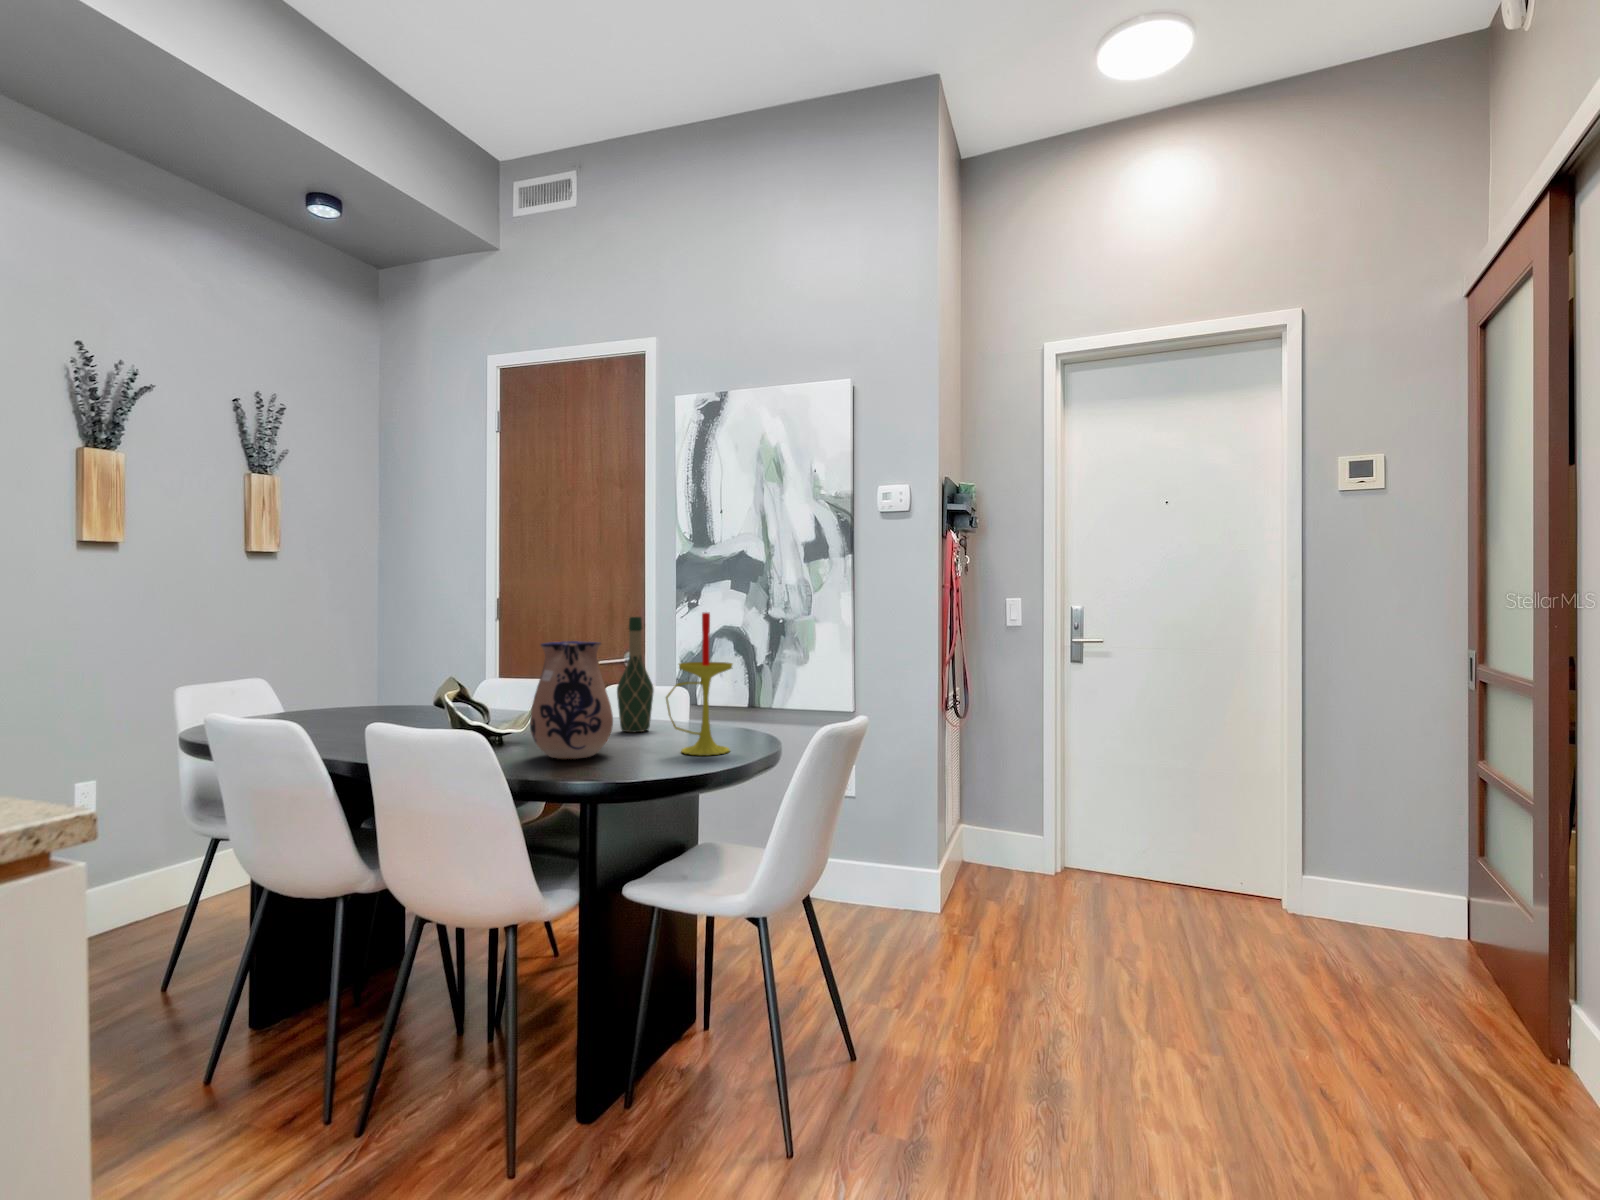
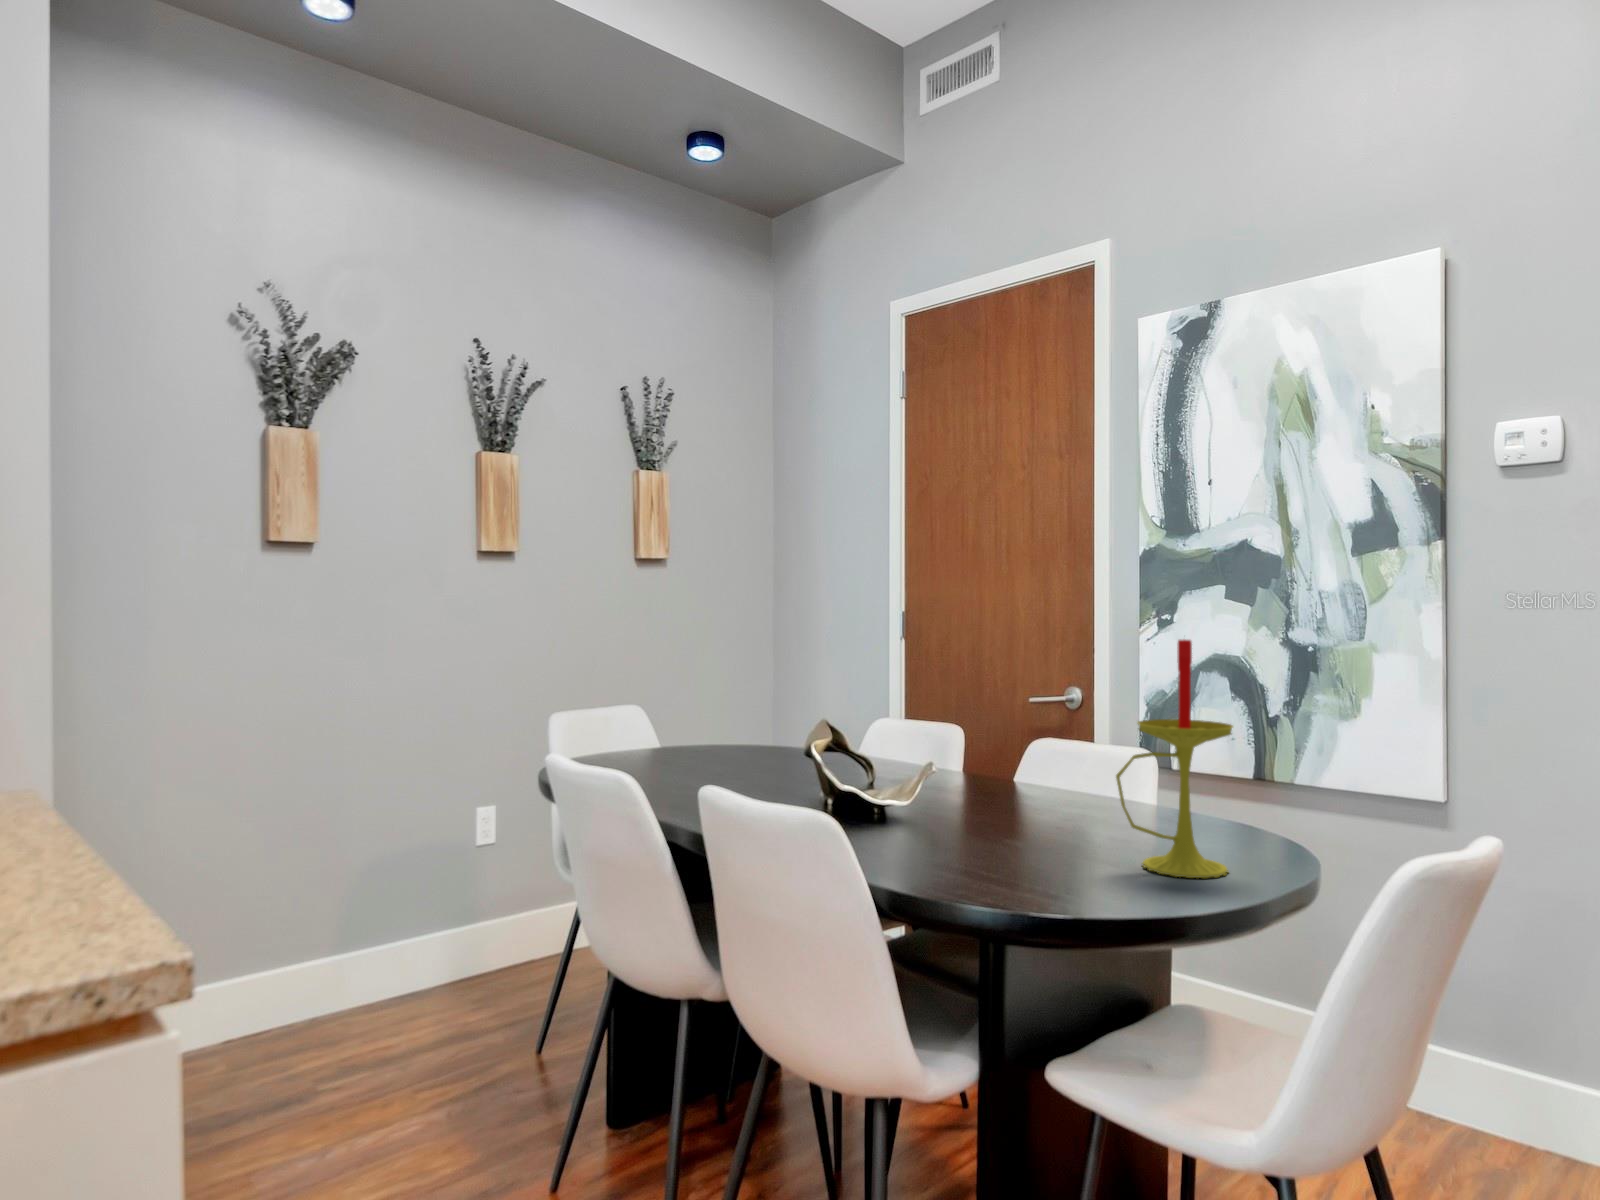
wine bottle: present [617,617,654,732] -> none [1045,642,1101,817]
ceramic pitcher: present [530,641,613,759] -> none [910,680,1032,861]

